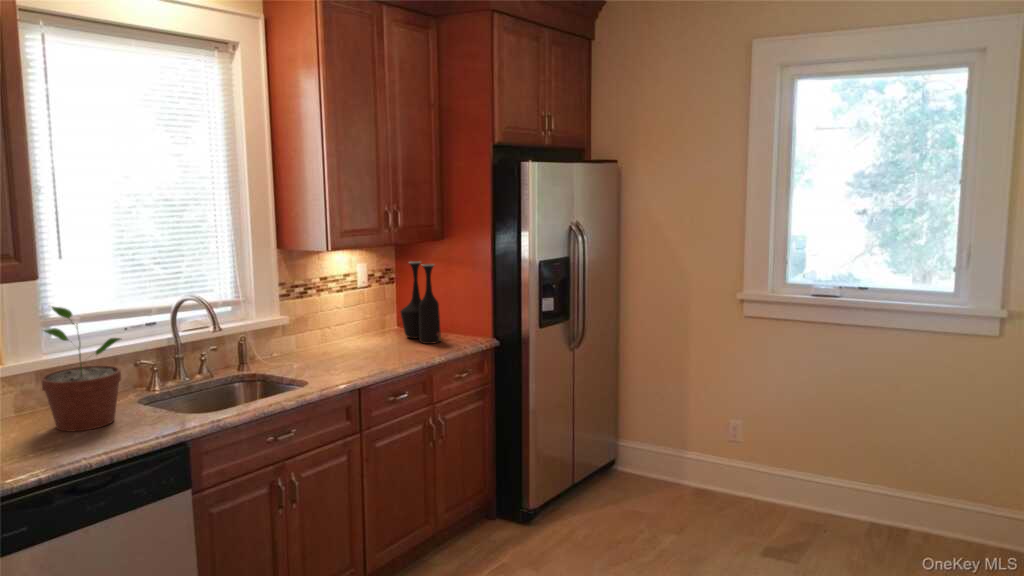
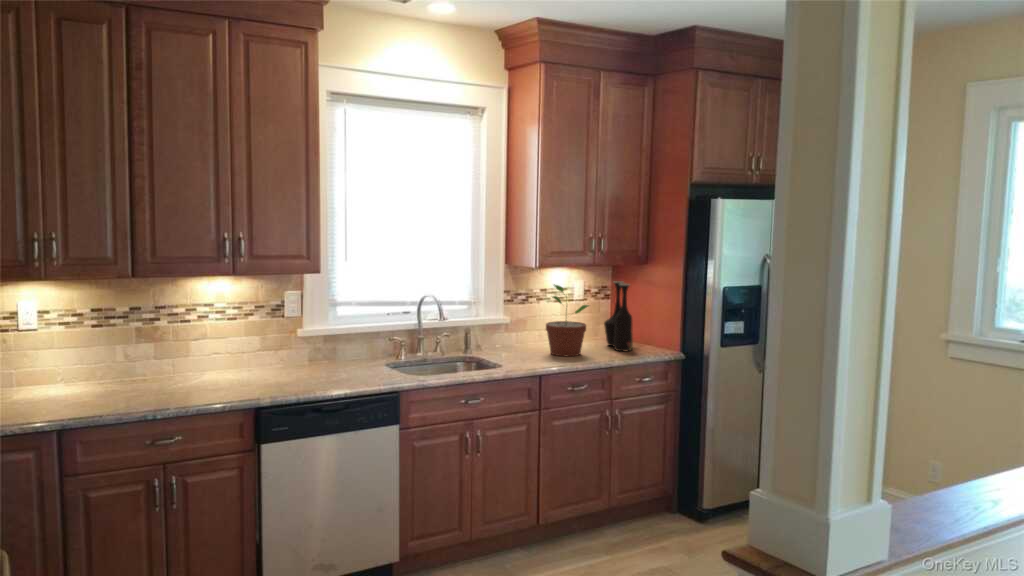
potted plant: present [41,306,121,431] -> present [546,284,589,356]

